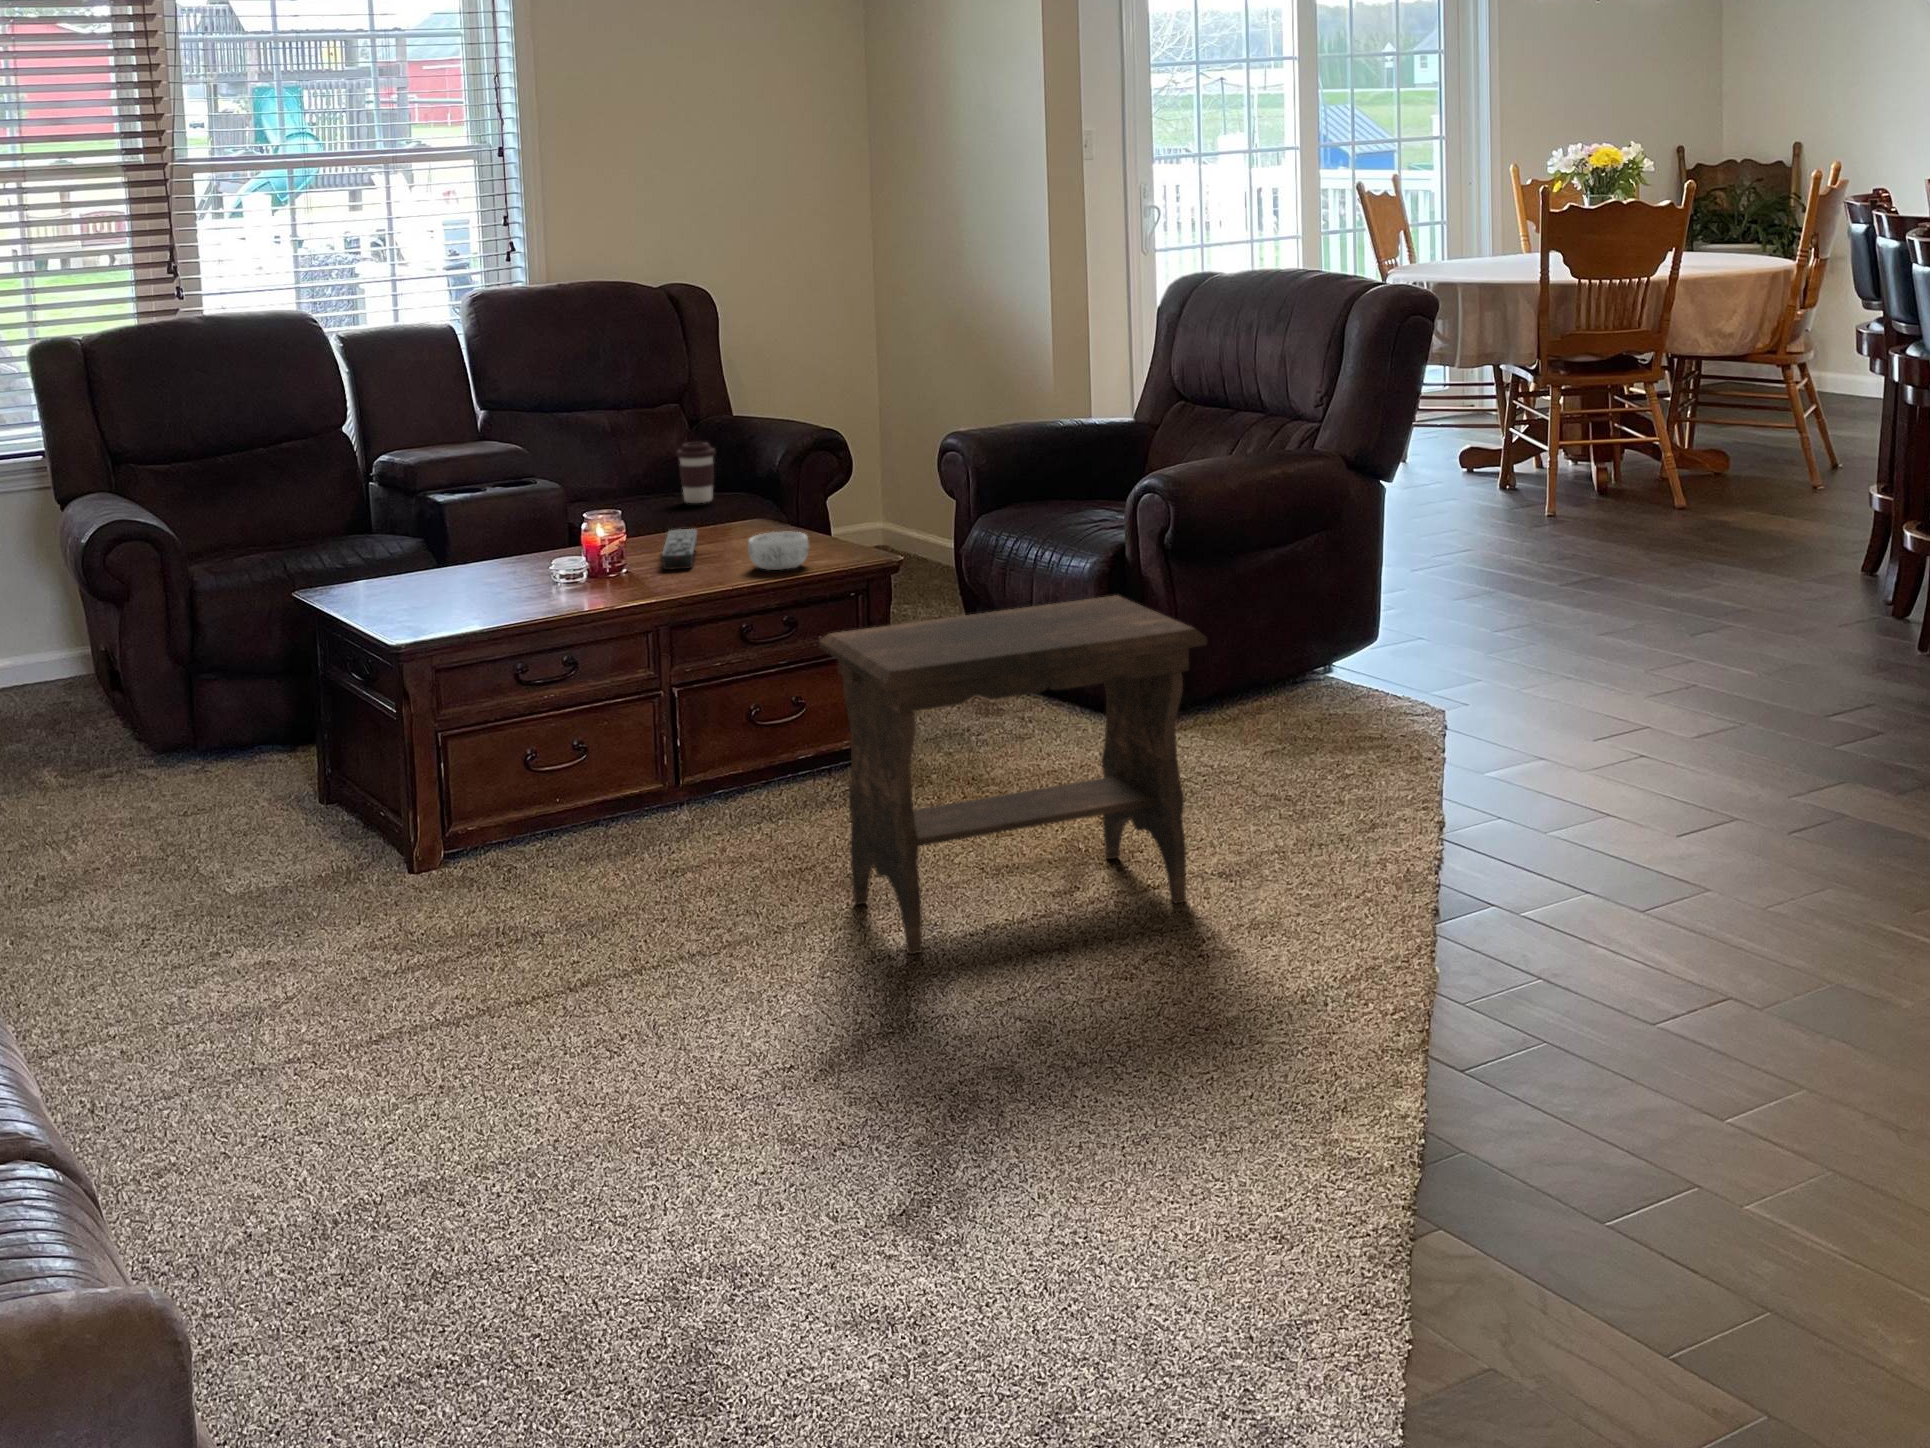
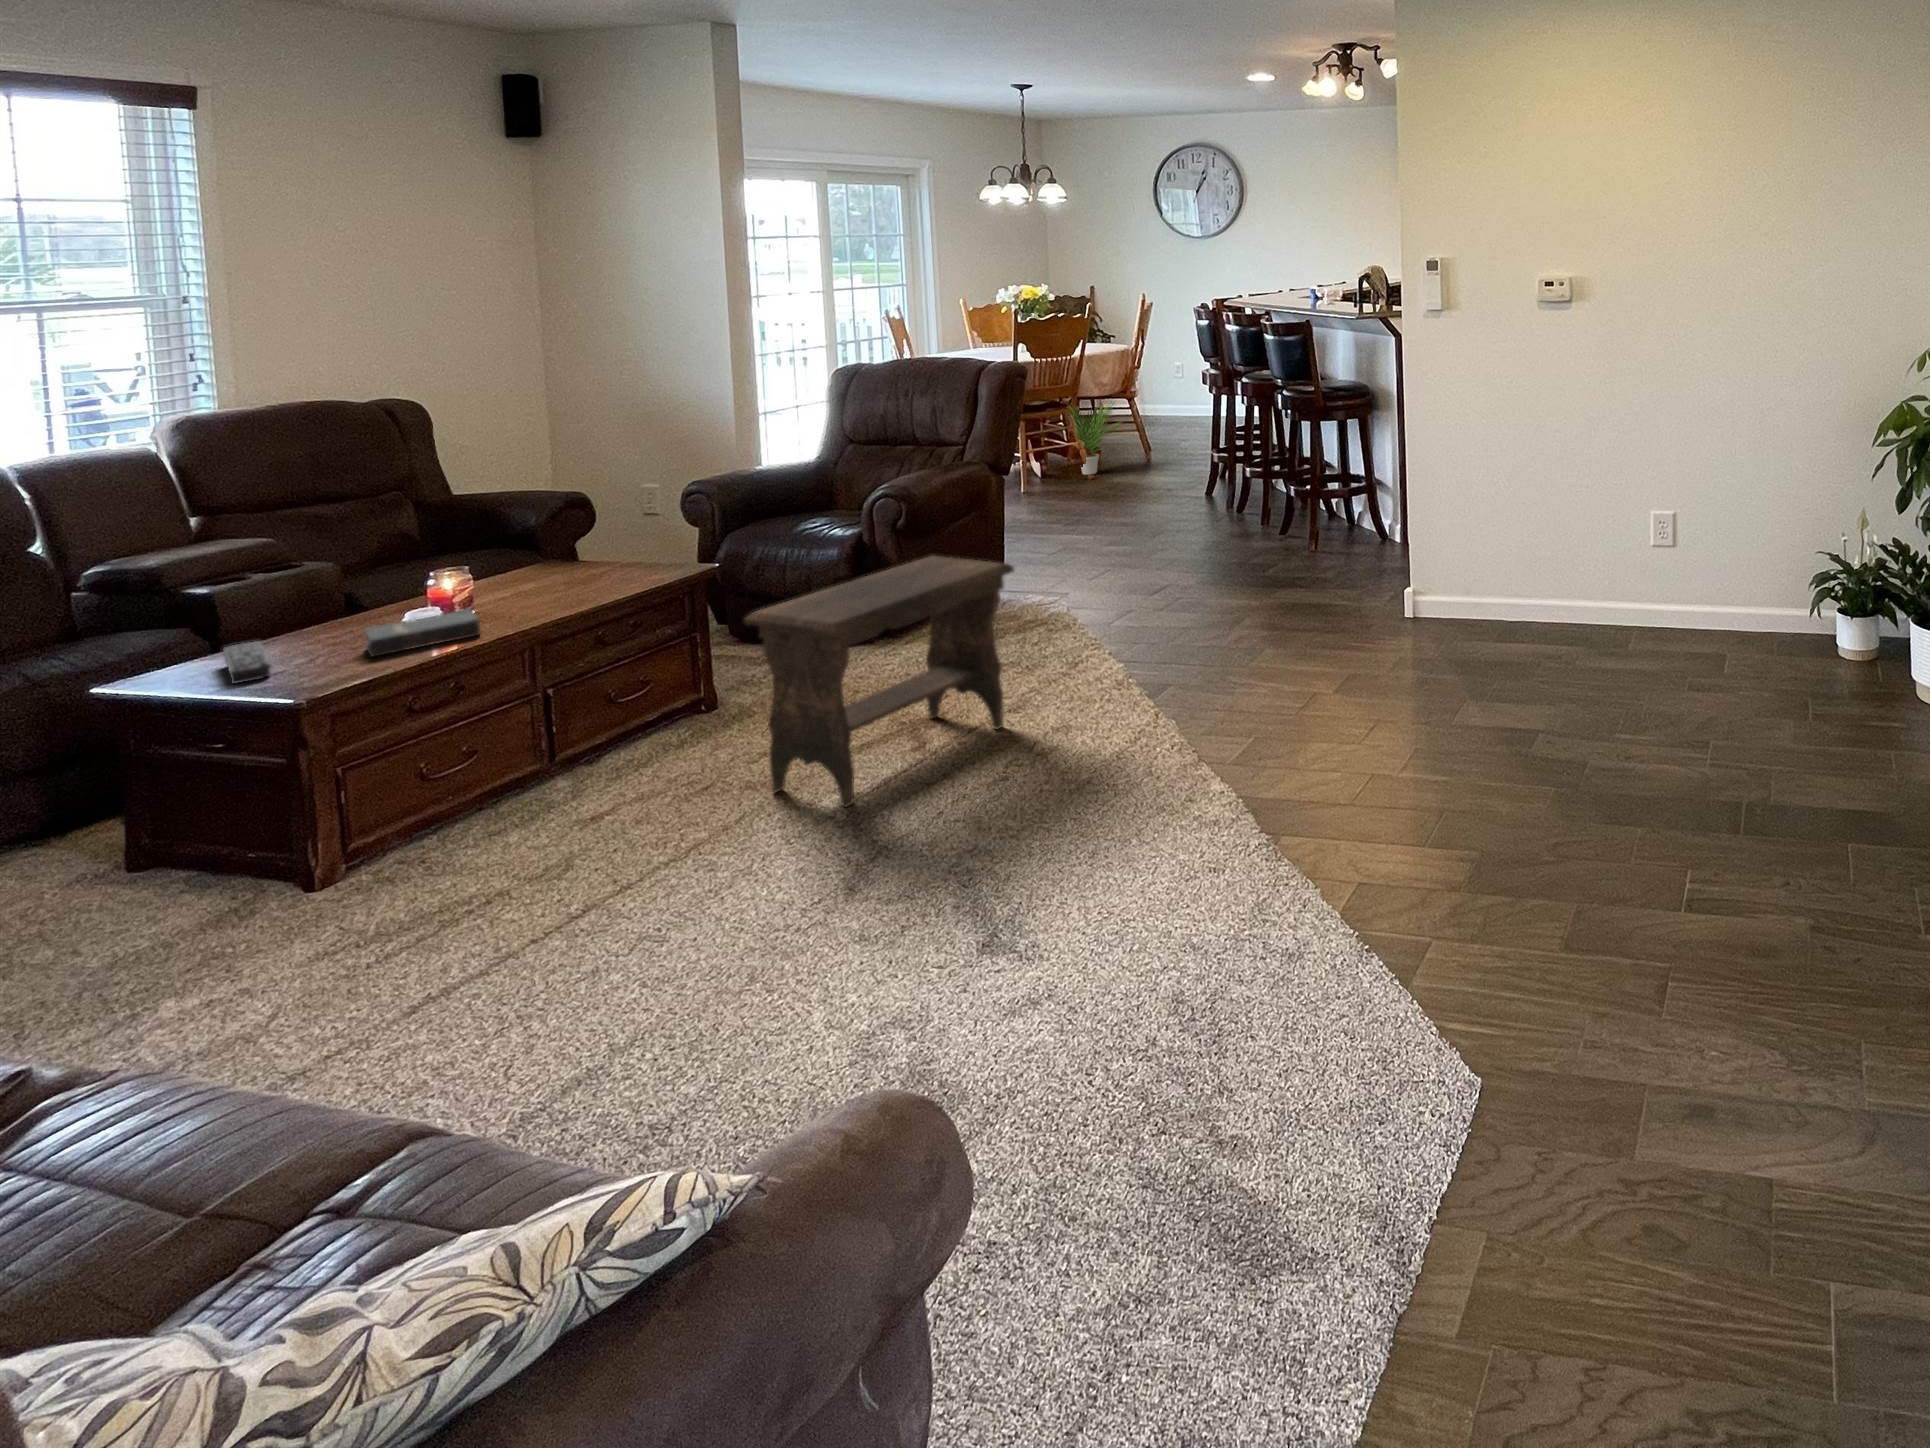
potted plant: none [1601,359,1742,500] -> present [1068,401,1118,475]
coffee cup: present [677,442,715,503] -> none [437,514,476,561]
remote control: present [662,529,697,570] -> present [223,641,271,684]
decorative bowl: present [748,532,809,570] -> none [596,559,651,588]
hardback book: none [492,565,602,606] -> present [364,609,480,657]

